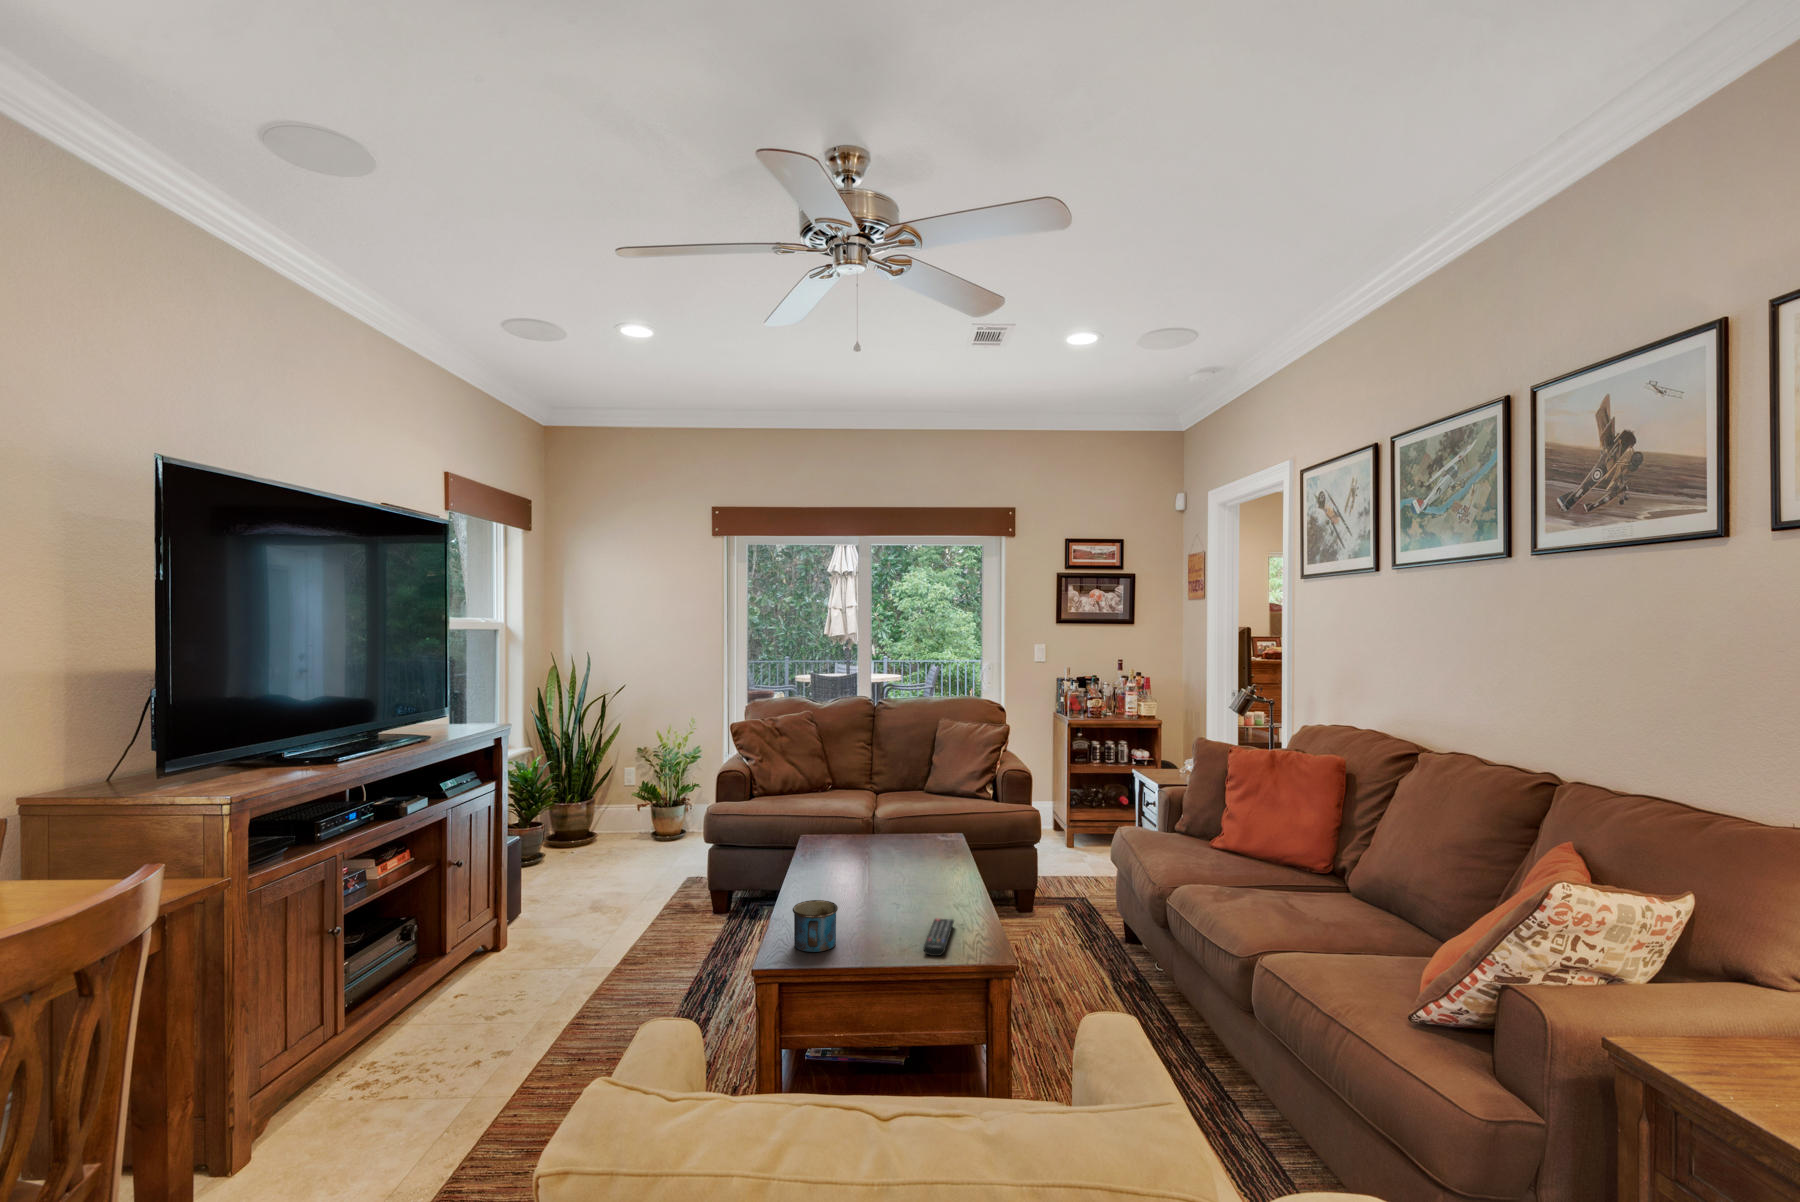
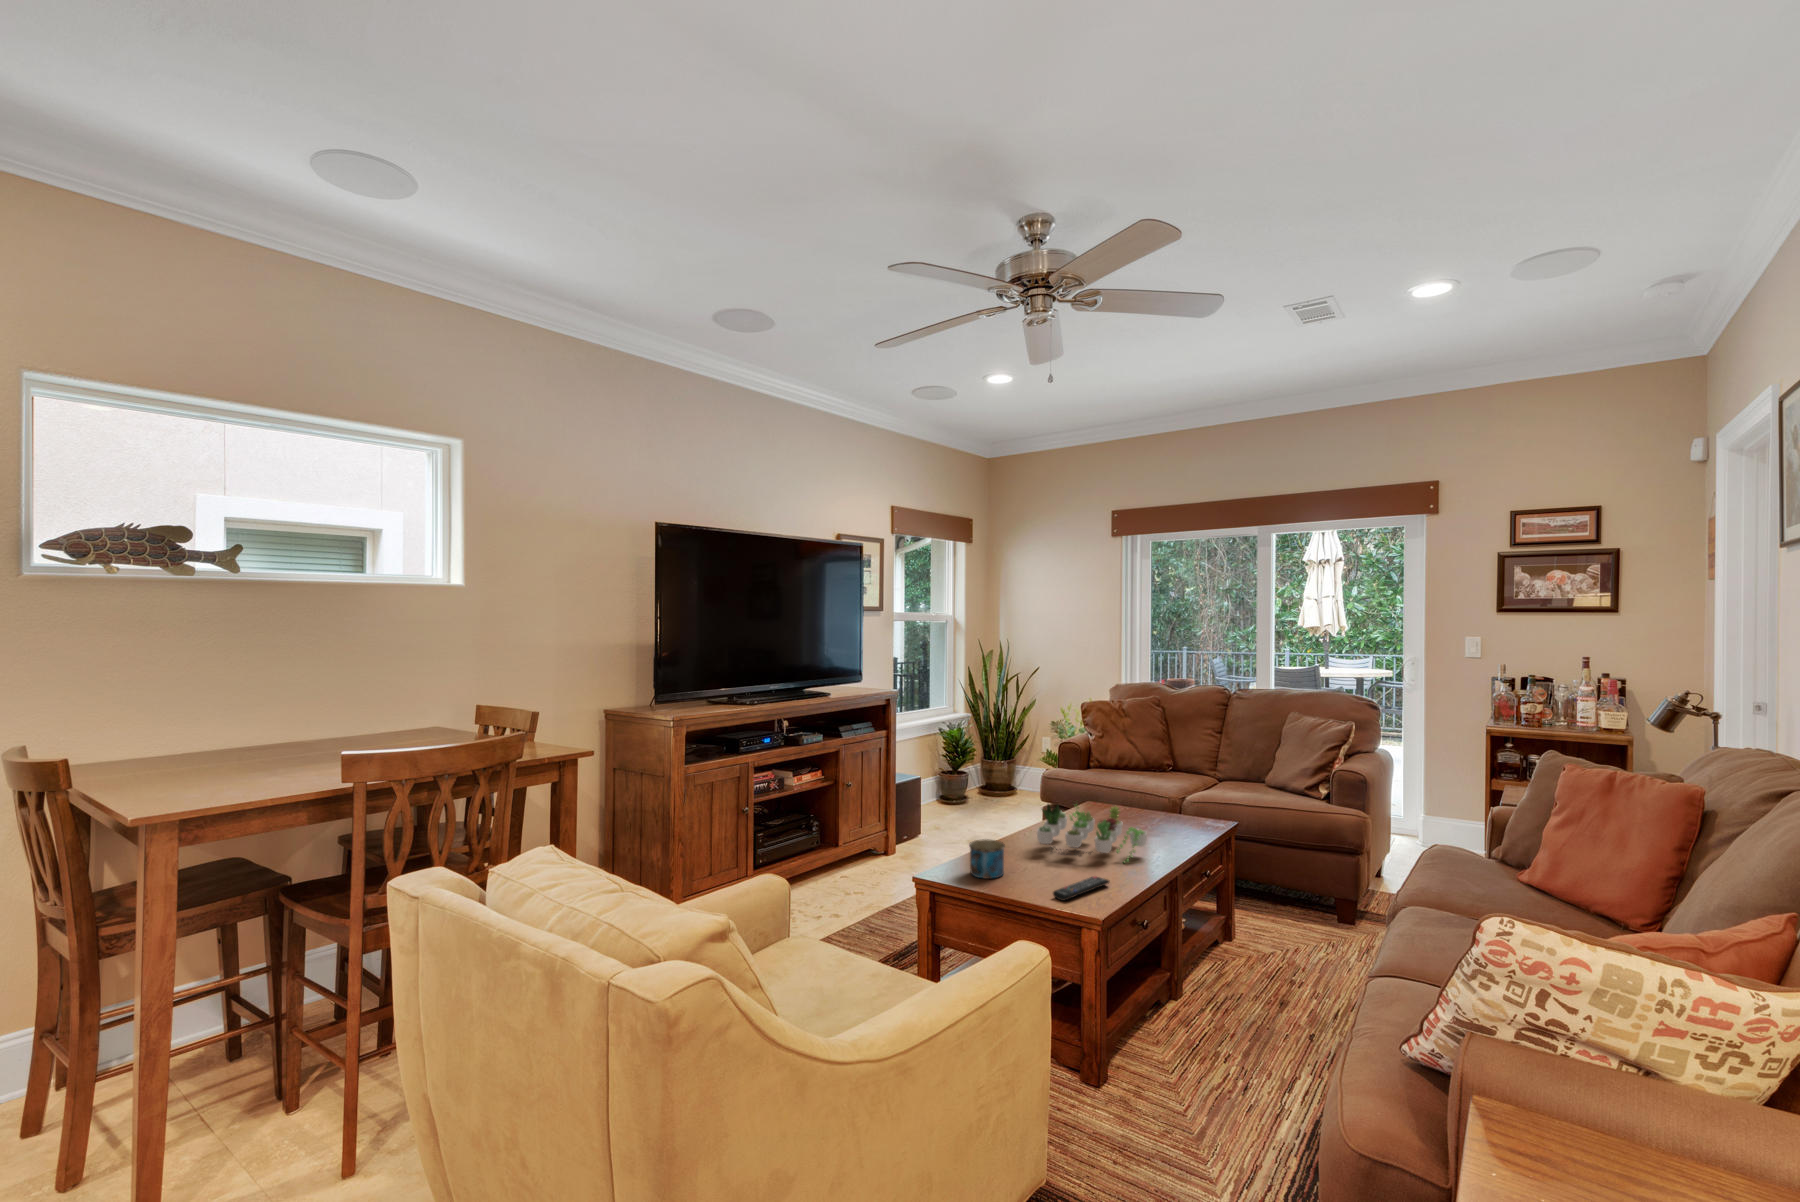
succulent plant: none [818,834,937,904] -> present [1037,804,1147,862]

